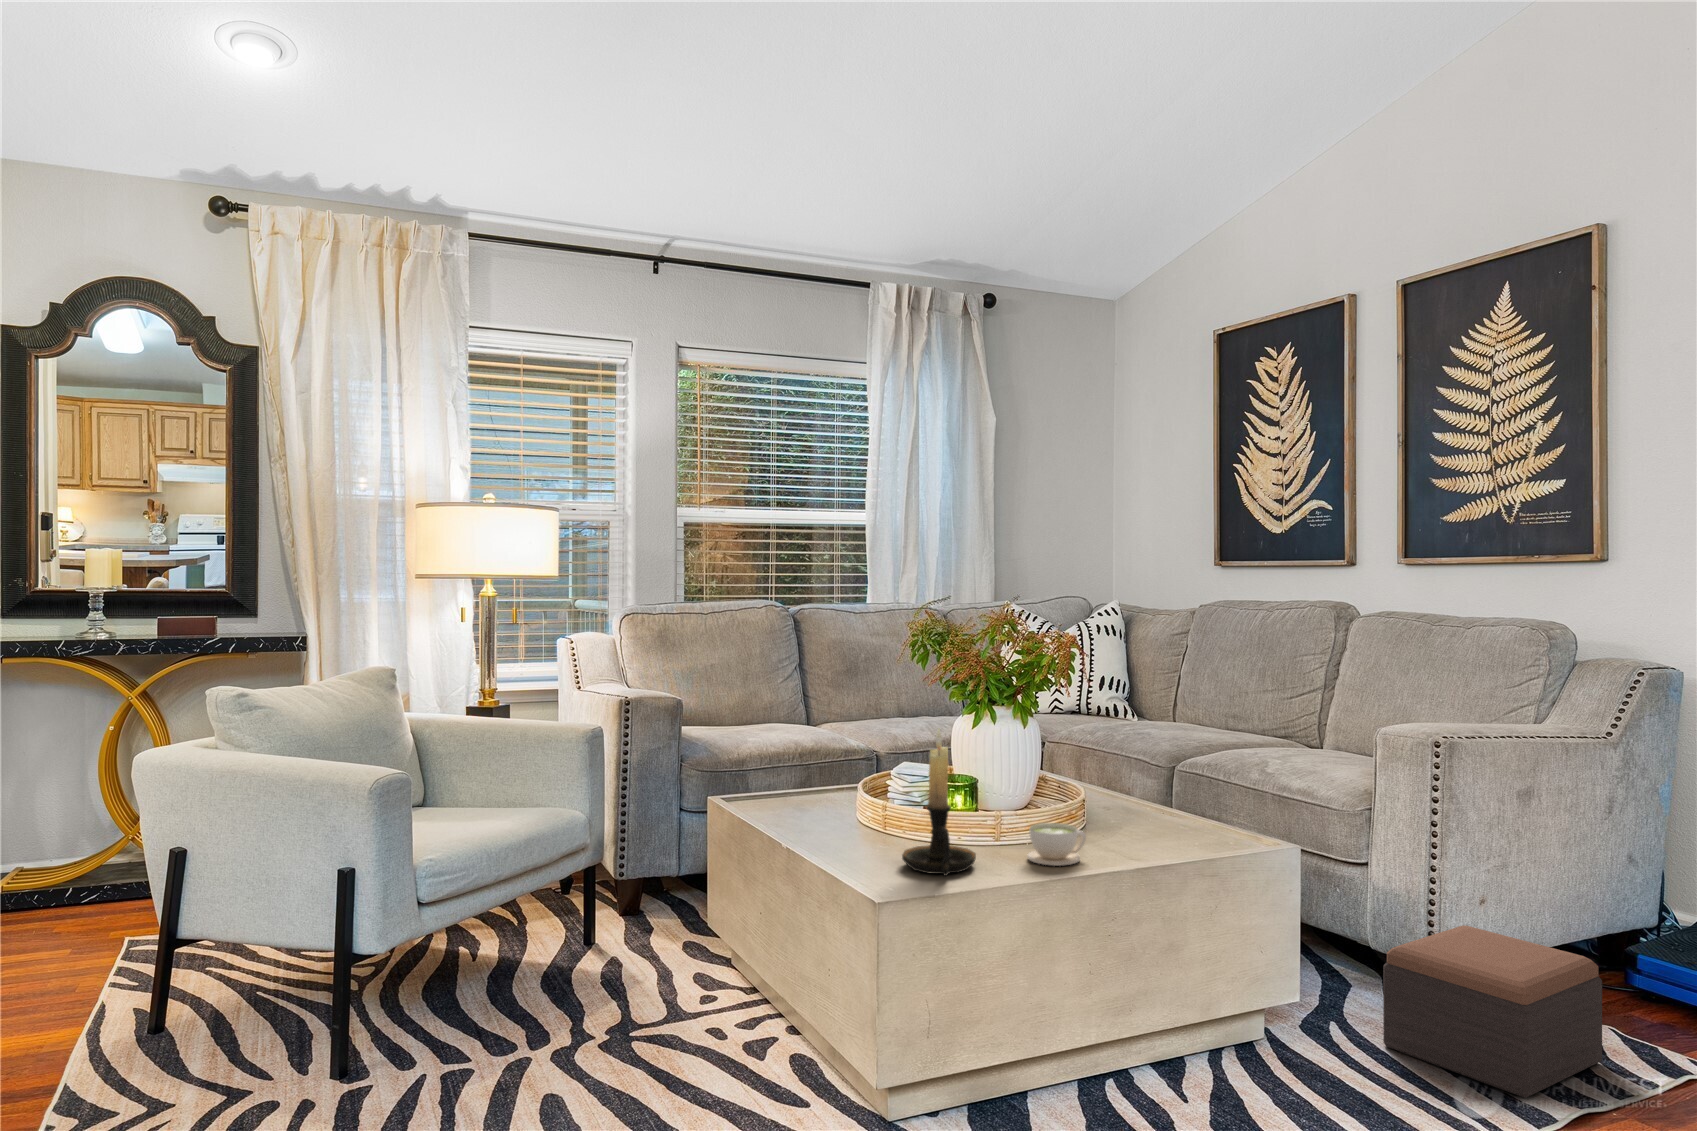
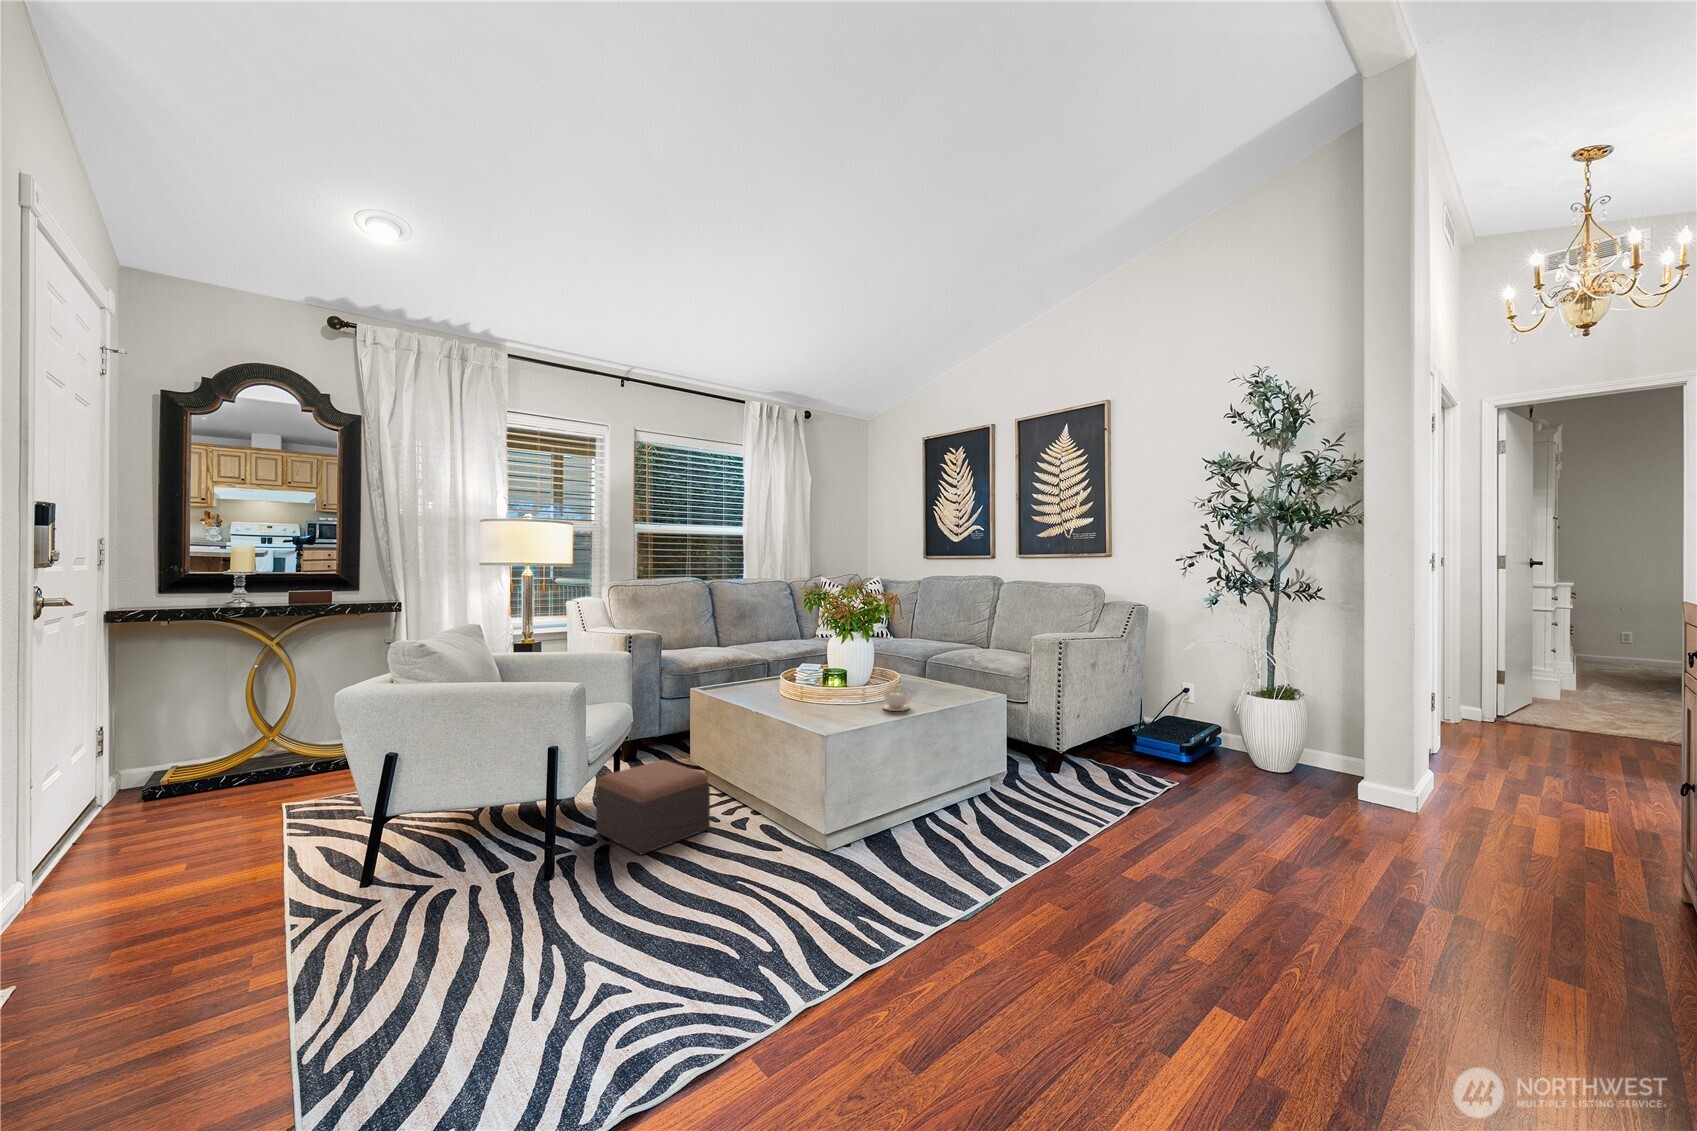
candle holder: present [902,730,976,876] -> none [821,642,860,720]
footstool: present [1383,925,1602,1098] -> present [596,760,710,854]

